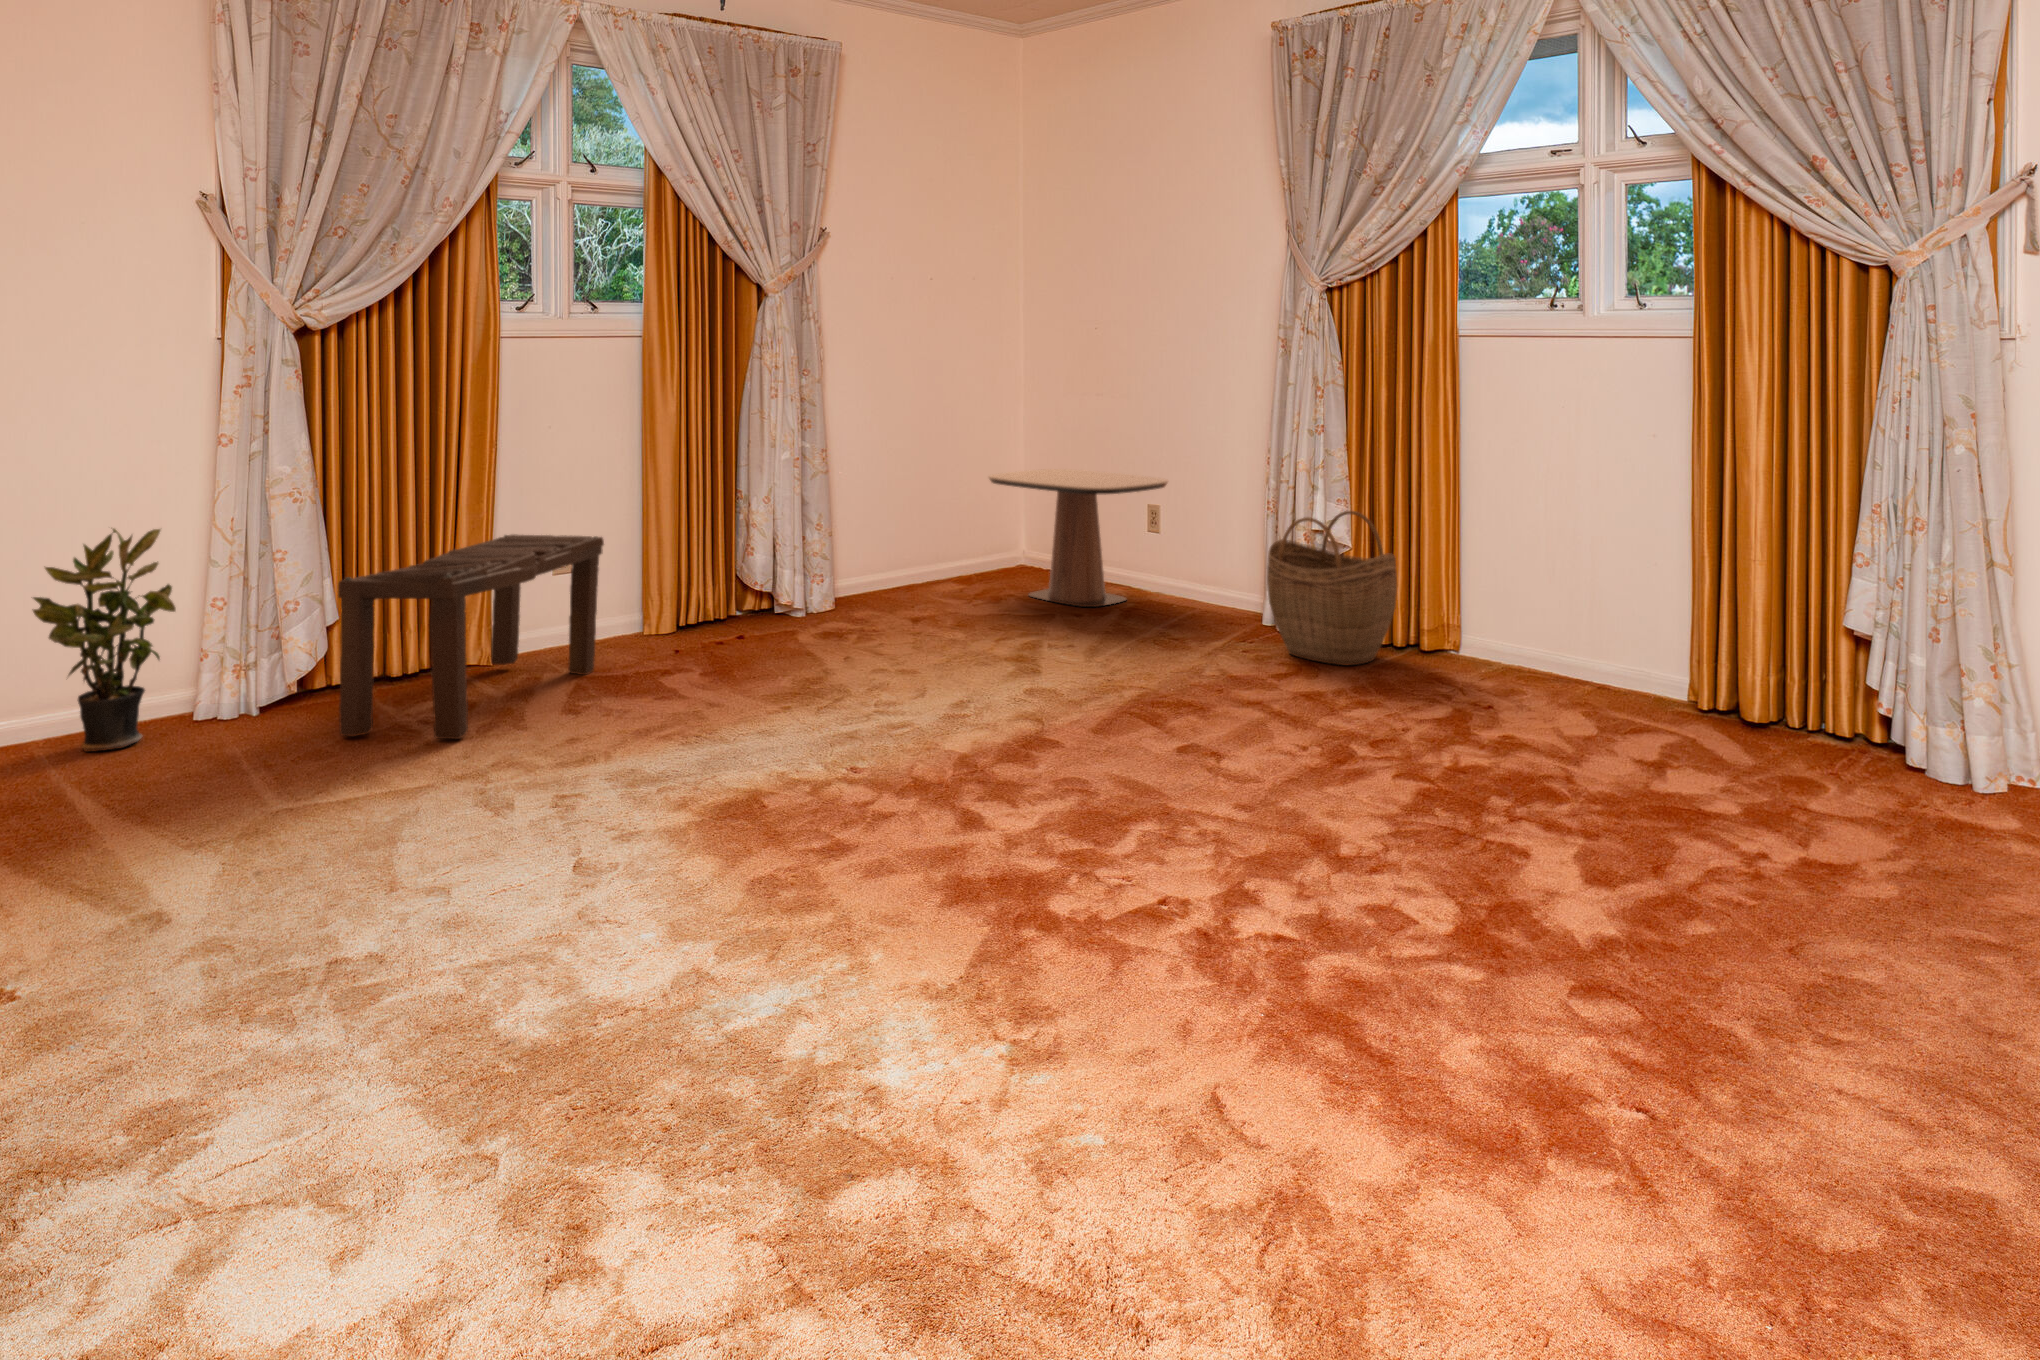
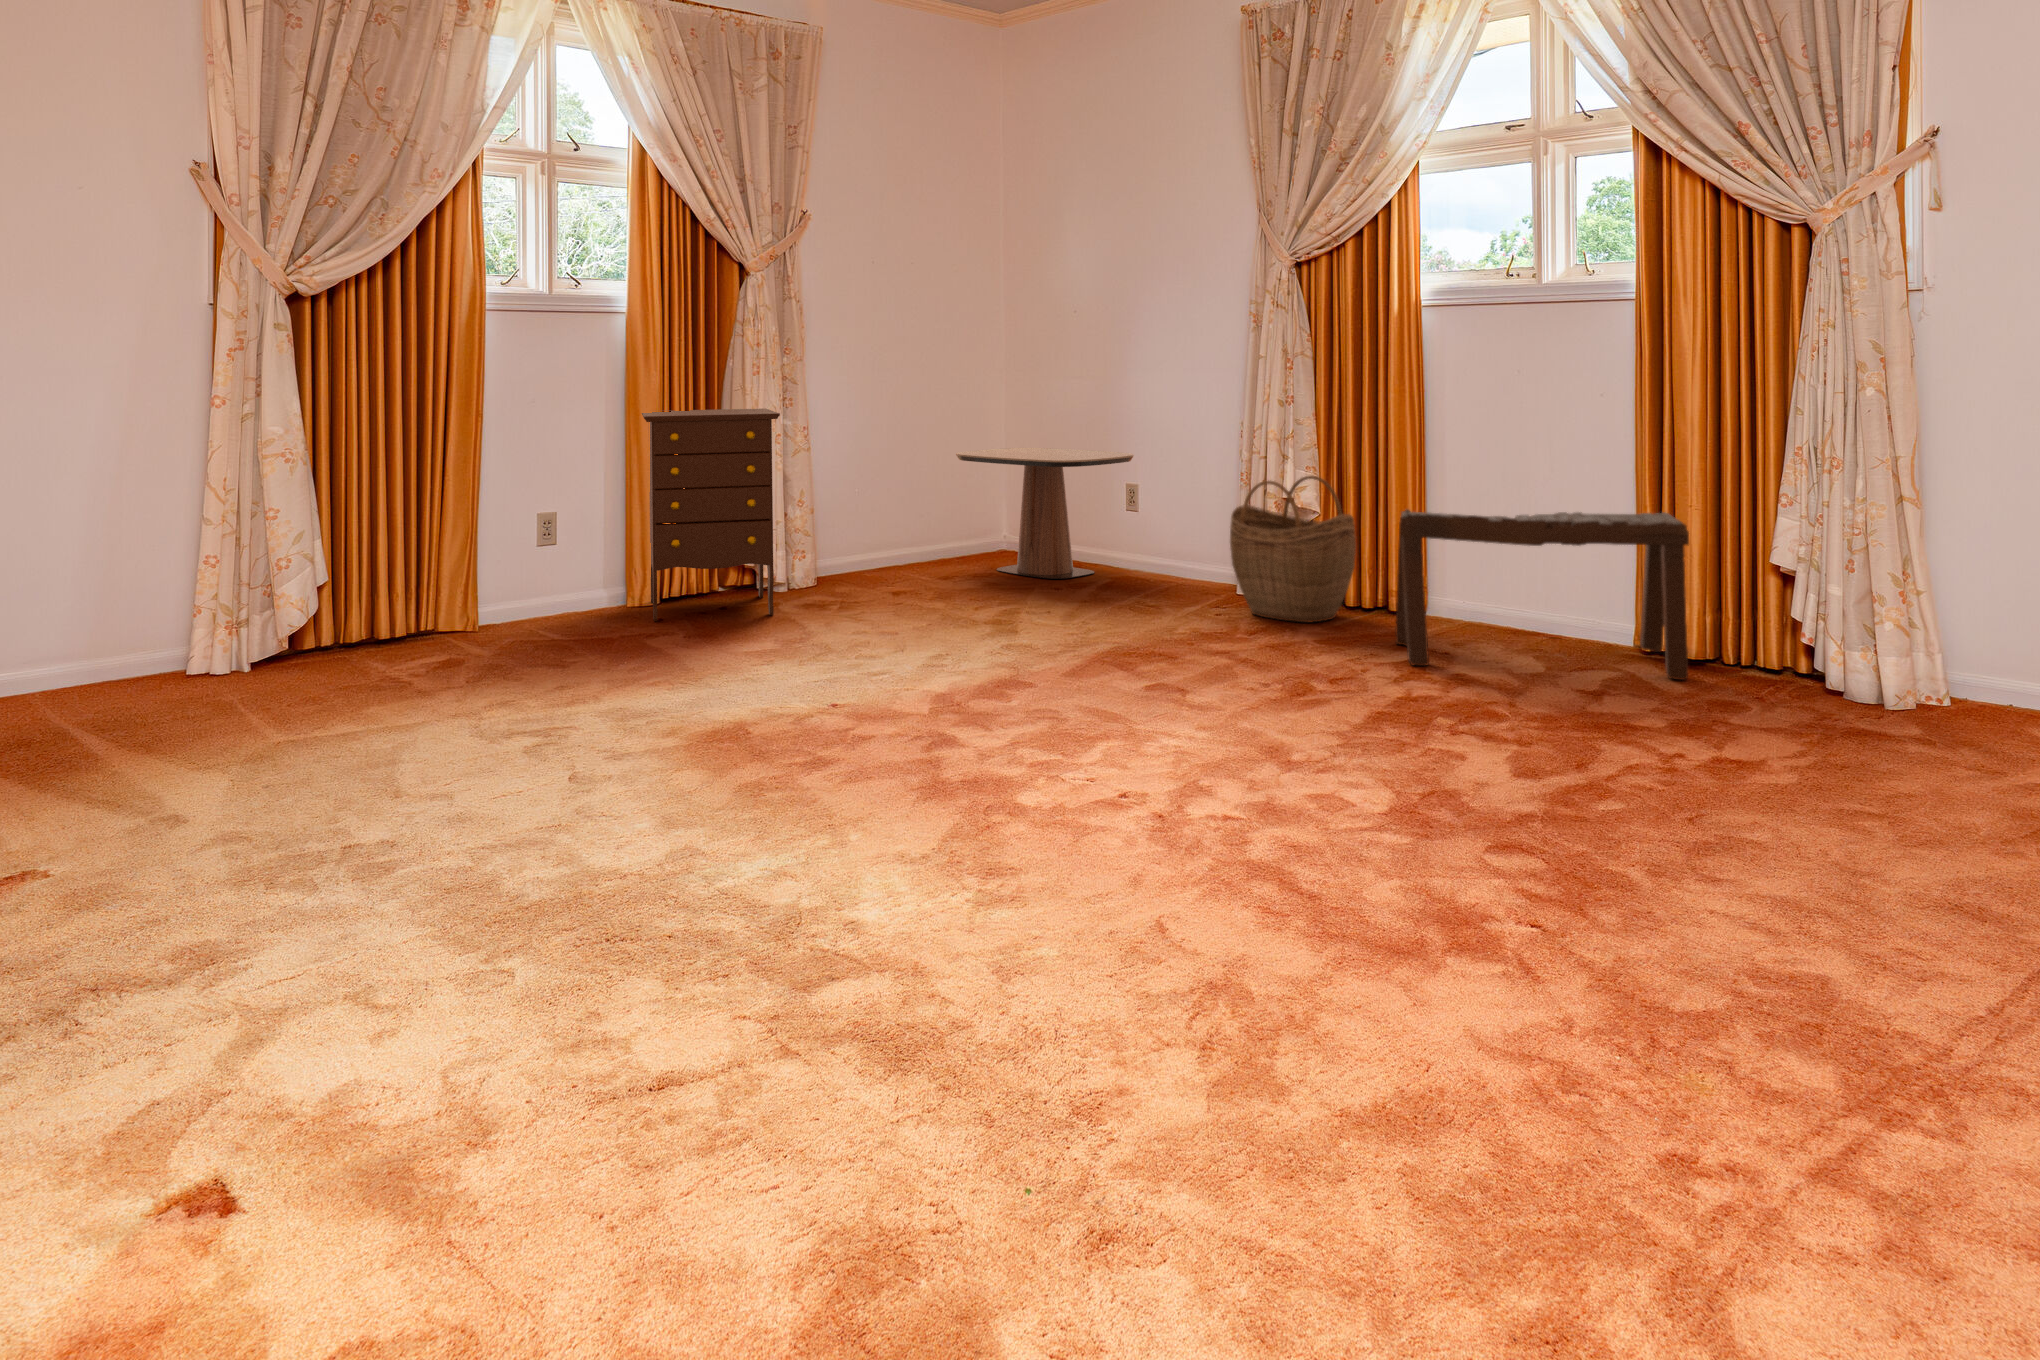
dresser: none [660,432,803,657] -> present [642,409,780,621]
potted plant: present [33,529,176,752] -> none [83,489,208,695]
bench: present [338,534,604,739] -> present [1396,510,1689,680]

